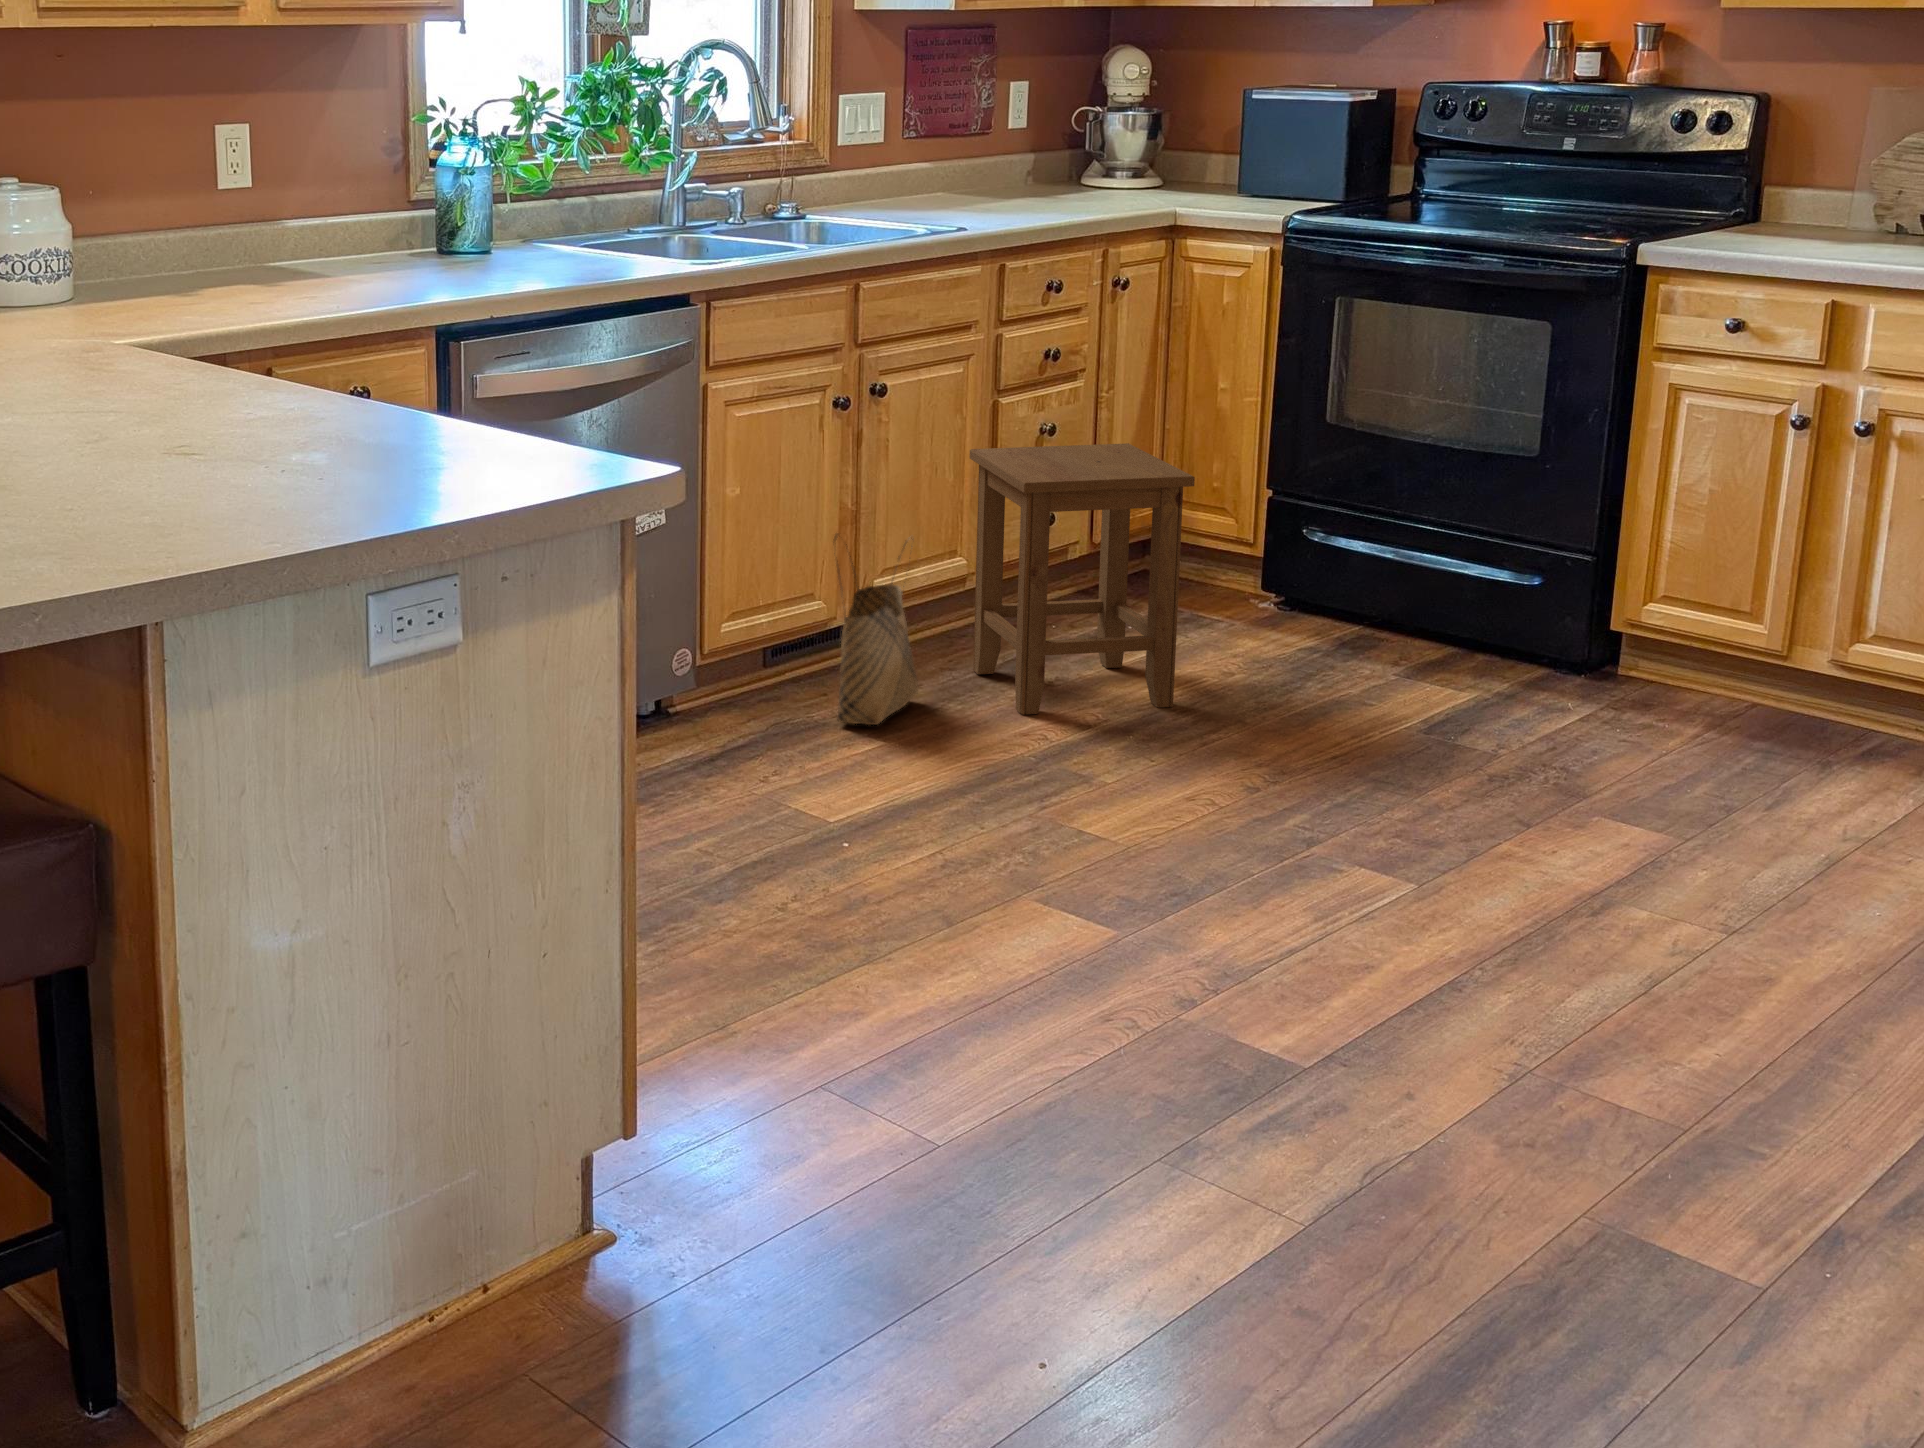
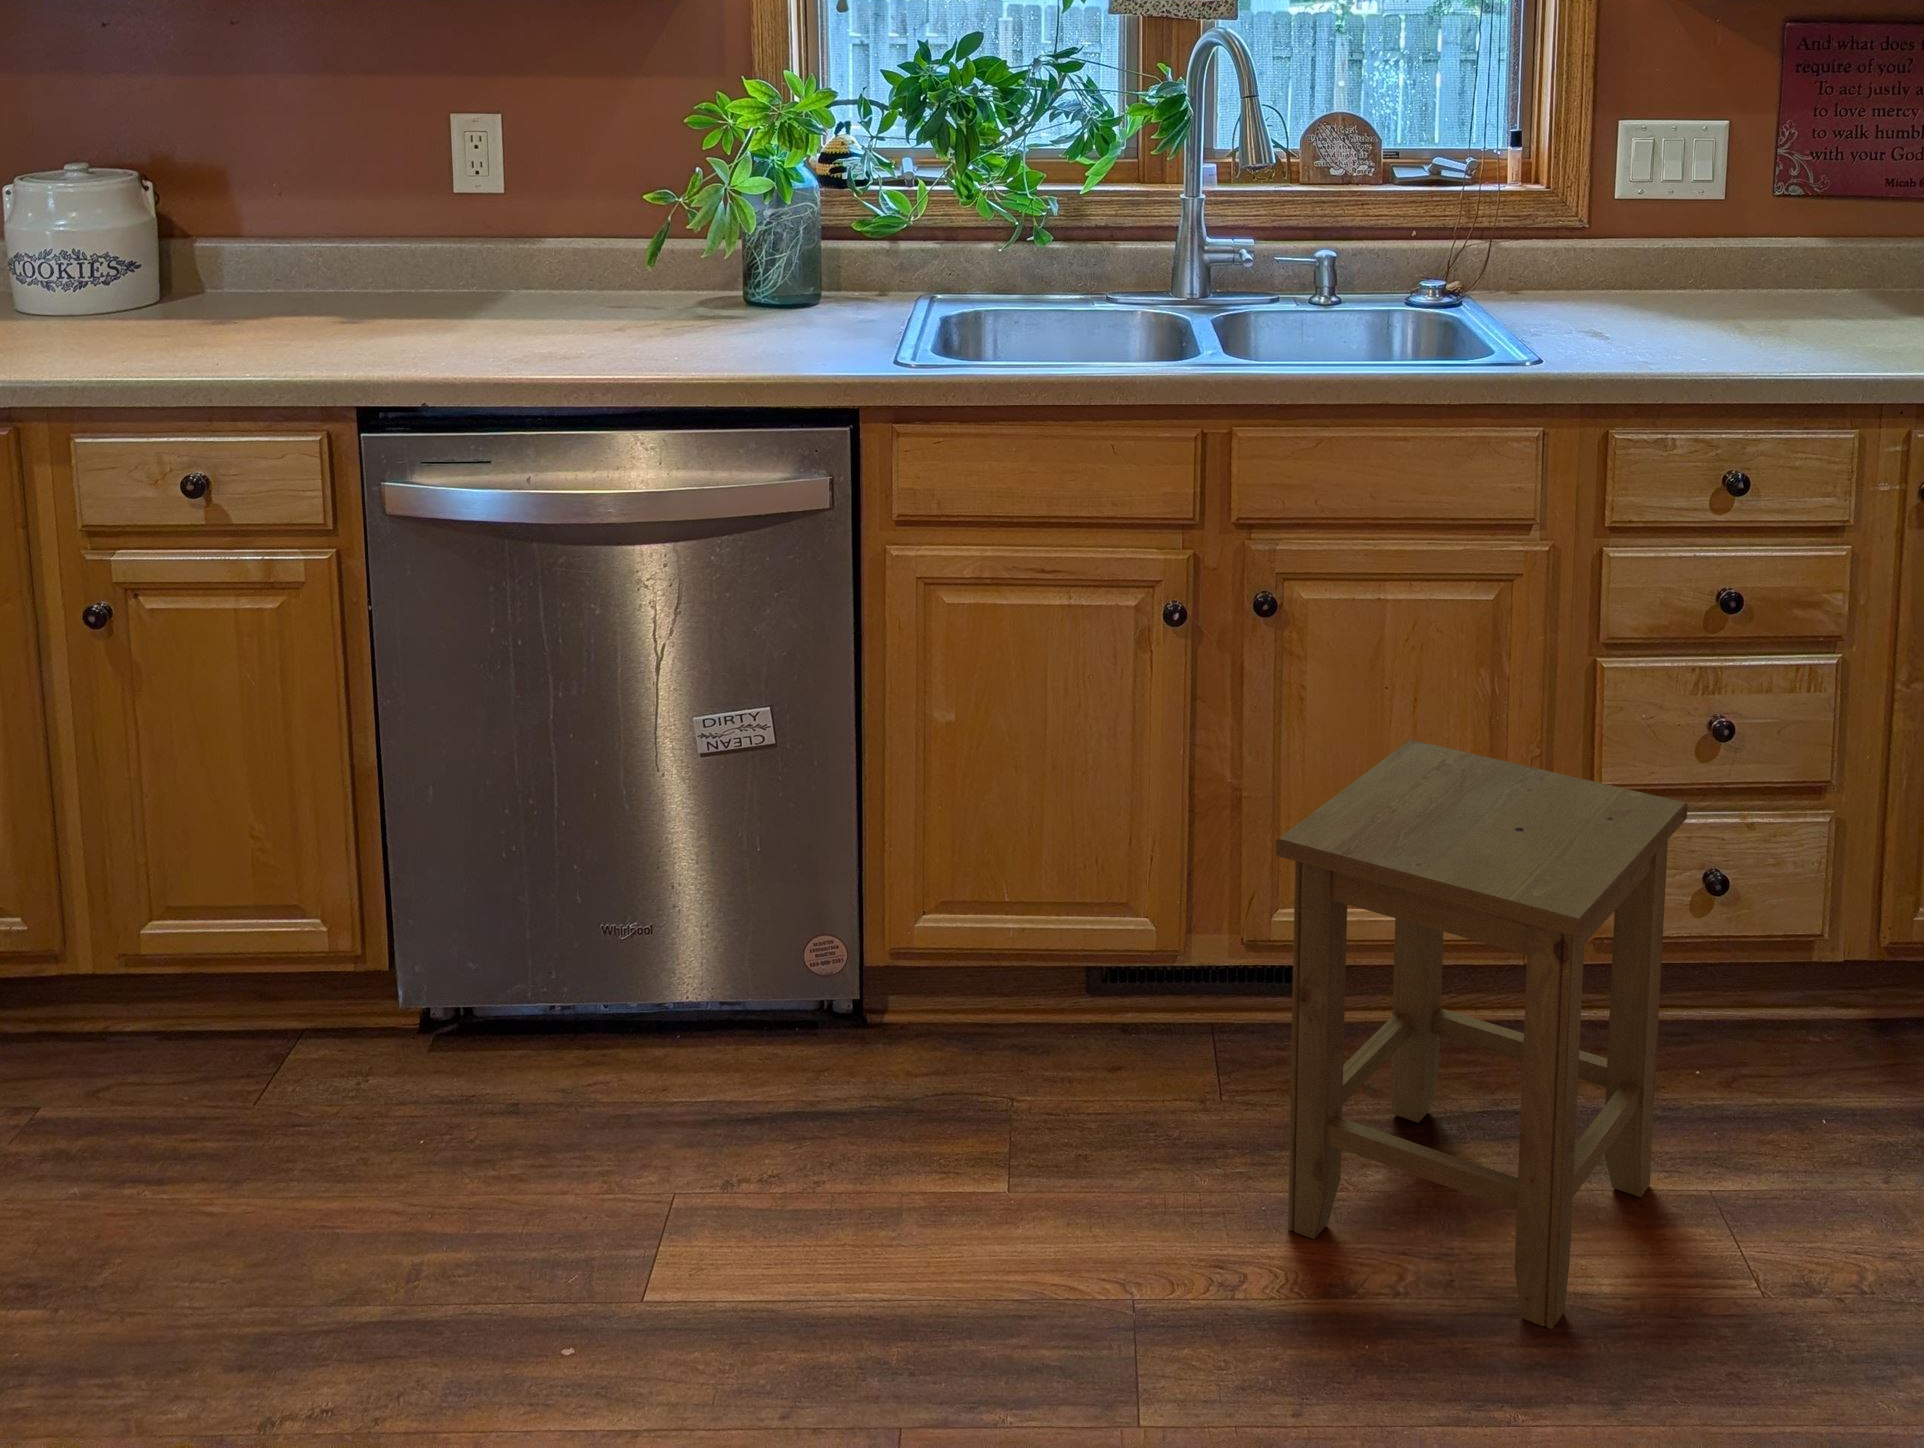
woven basket: present [833,534,918,725] -> none [1002,824,1208,1156]

